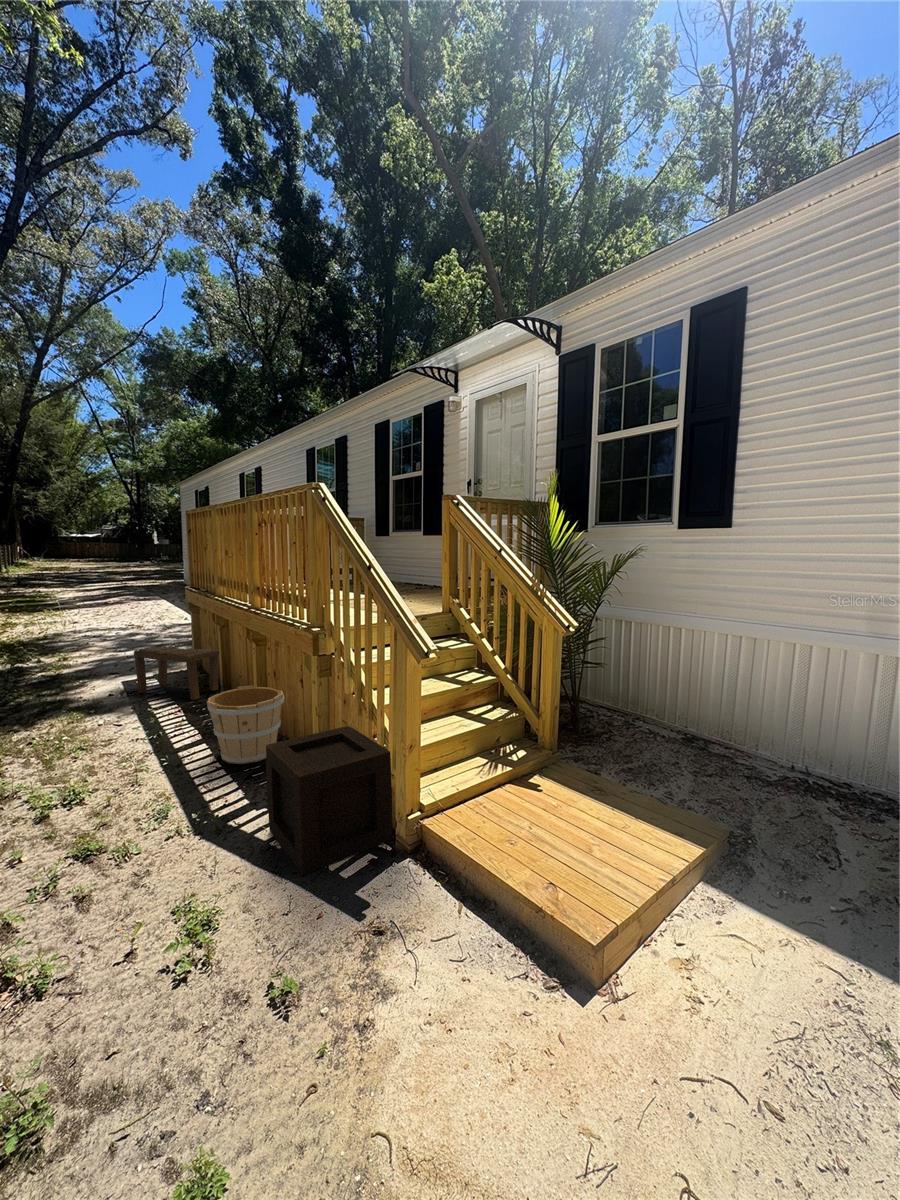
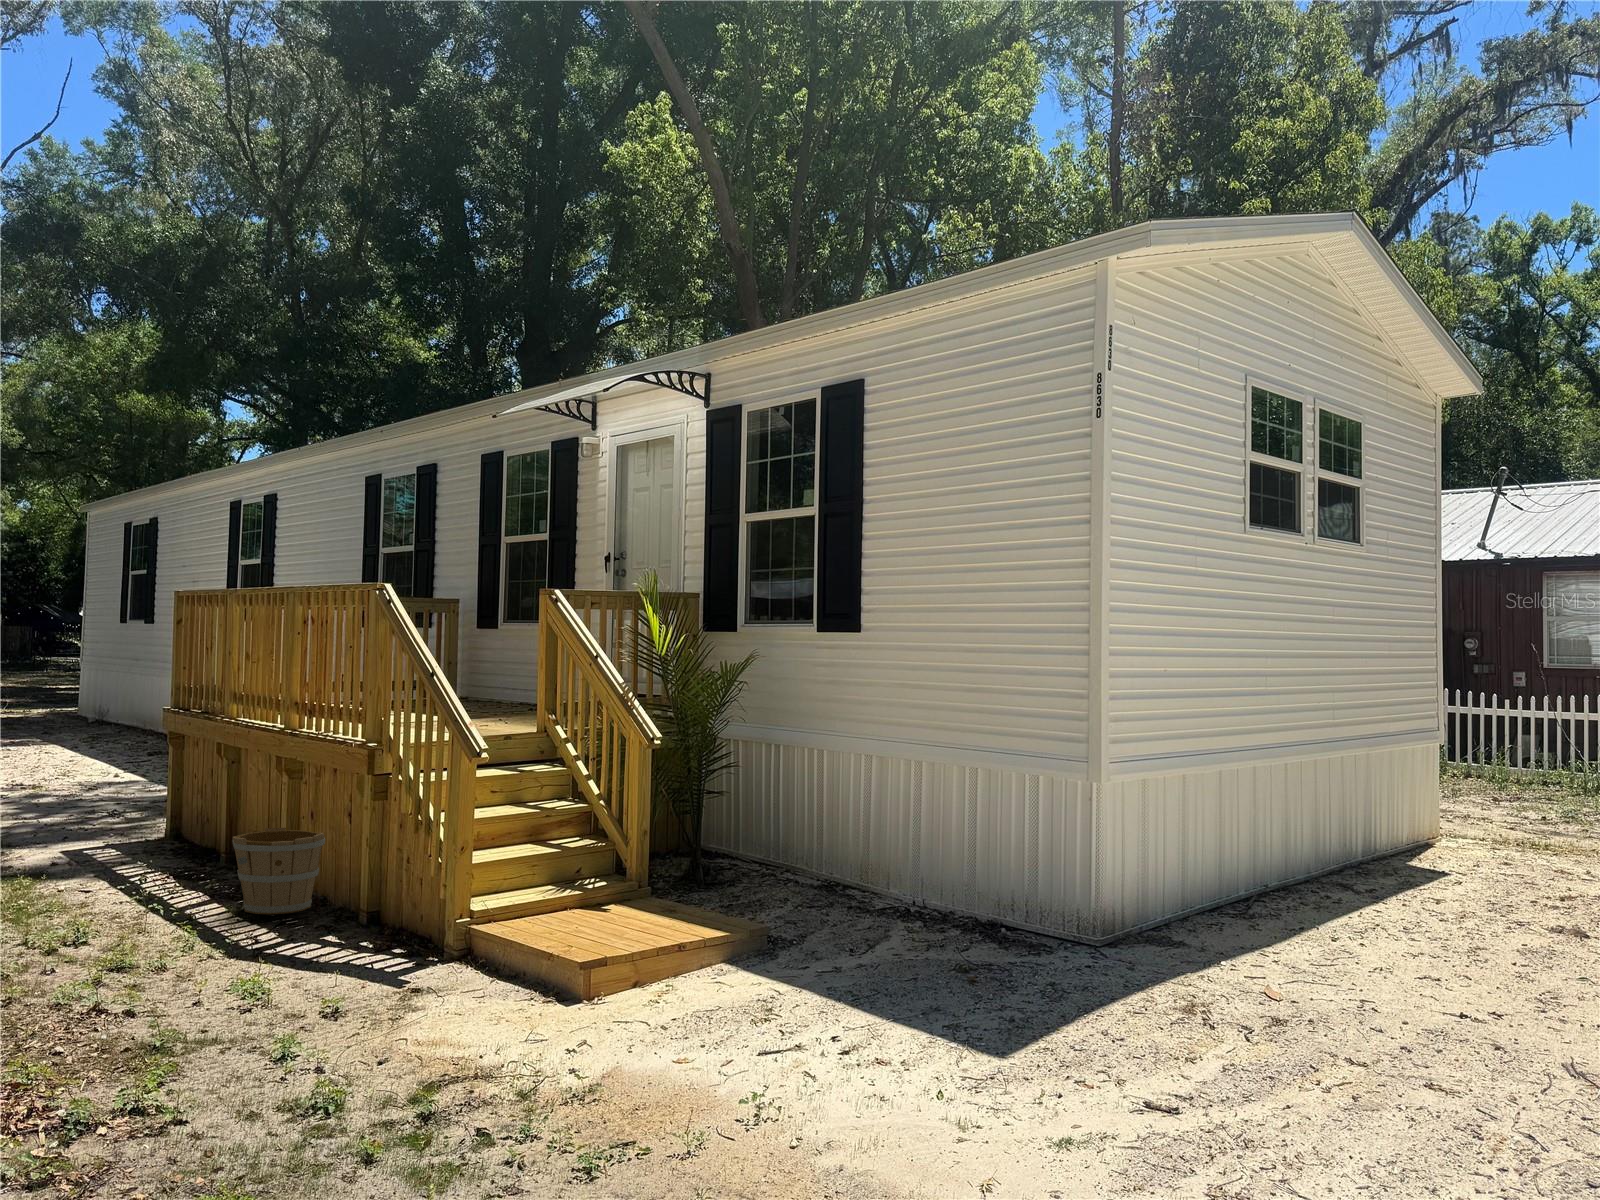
bench: present [134,646,219,700] -> none [96,795,223,868]
wooden crate: present [266,726,392,875] -> none [312,850,439,966]

